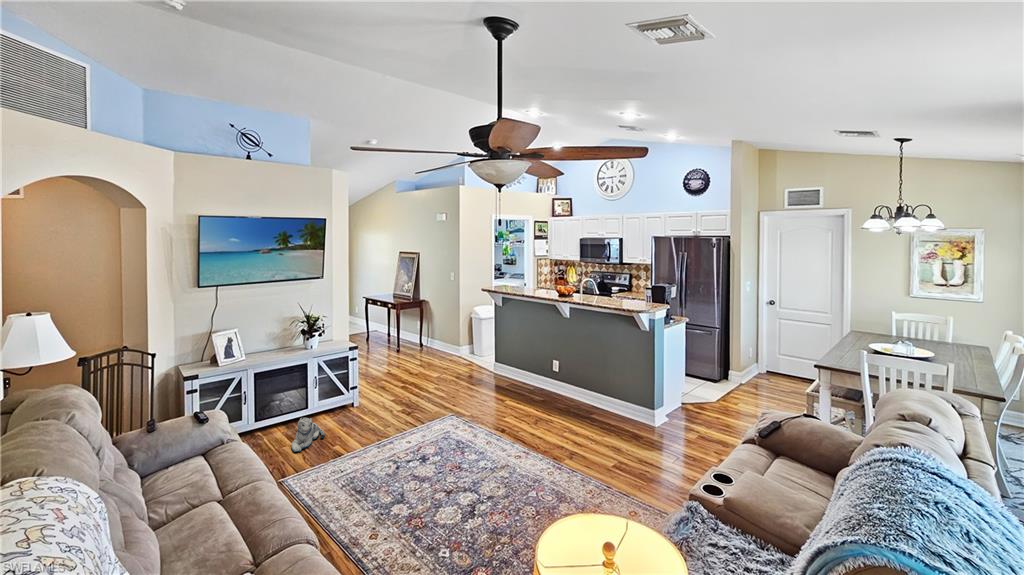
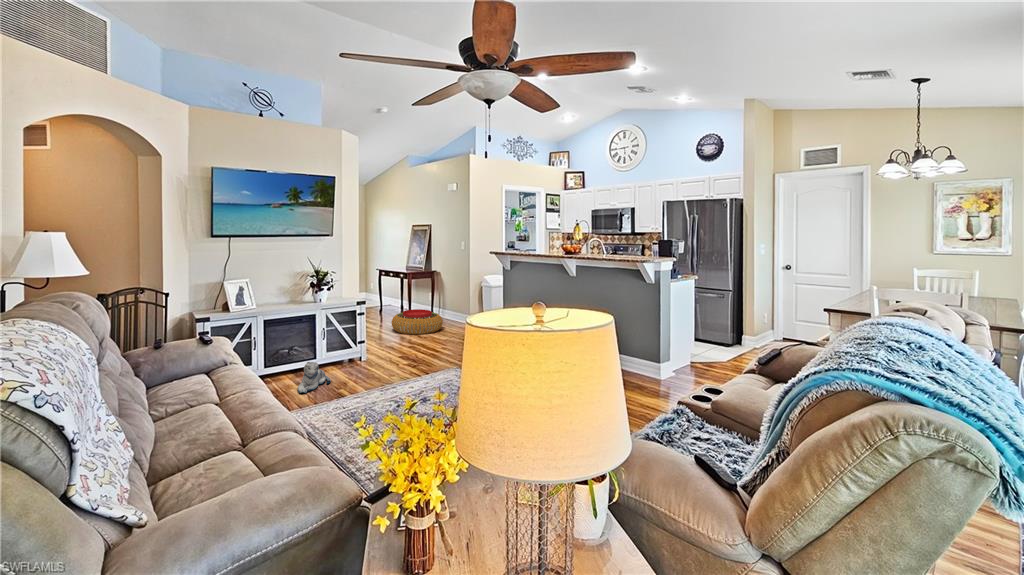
pouf: none [380,342,432,370] -> present [392,309,443,335]

